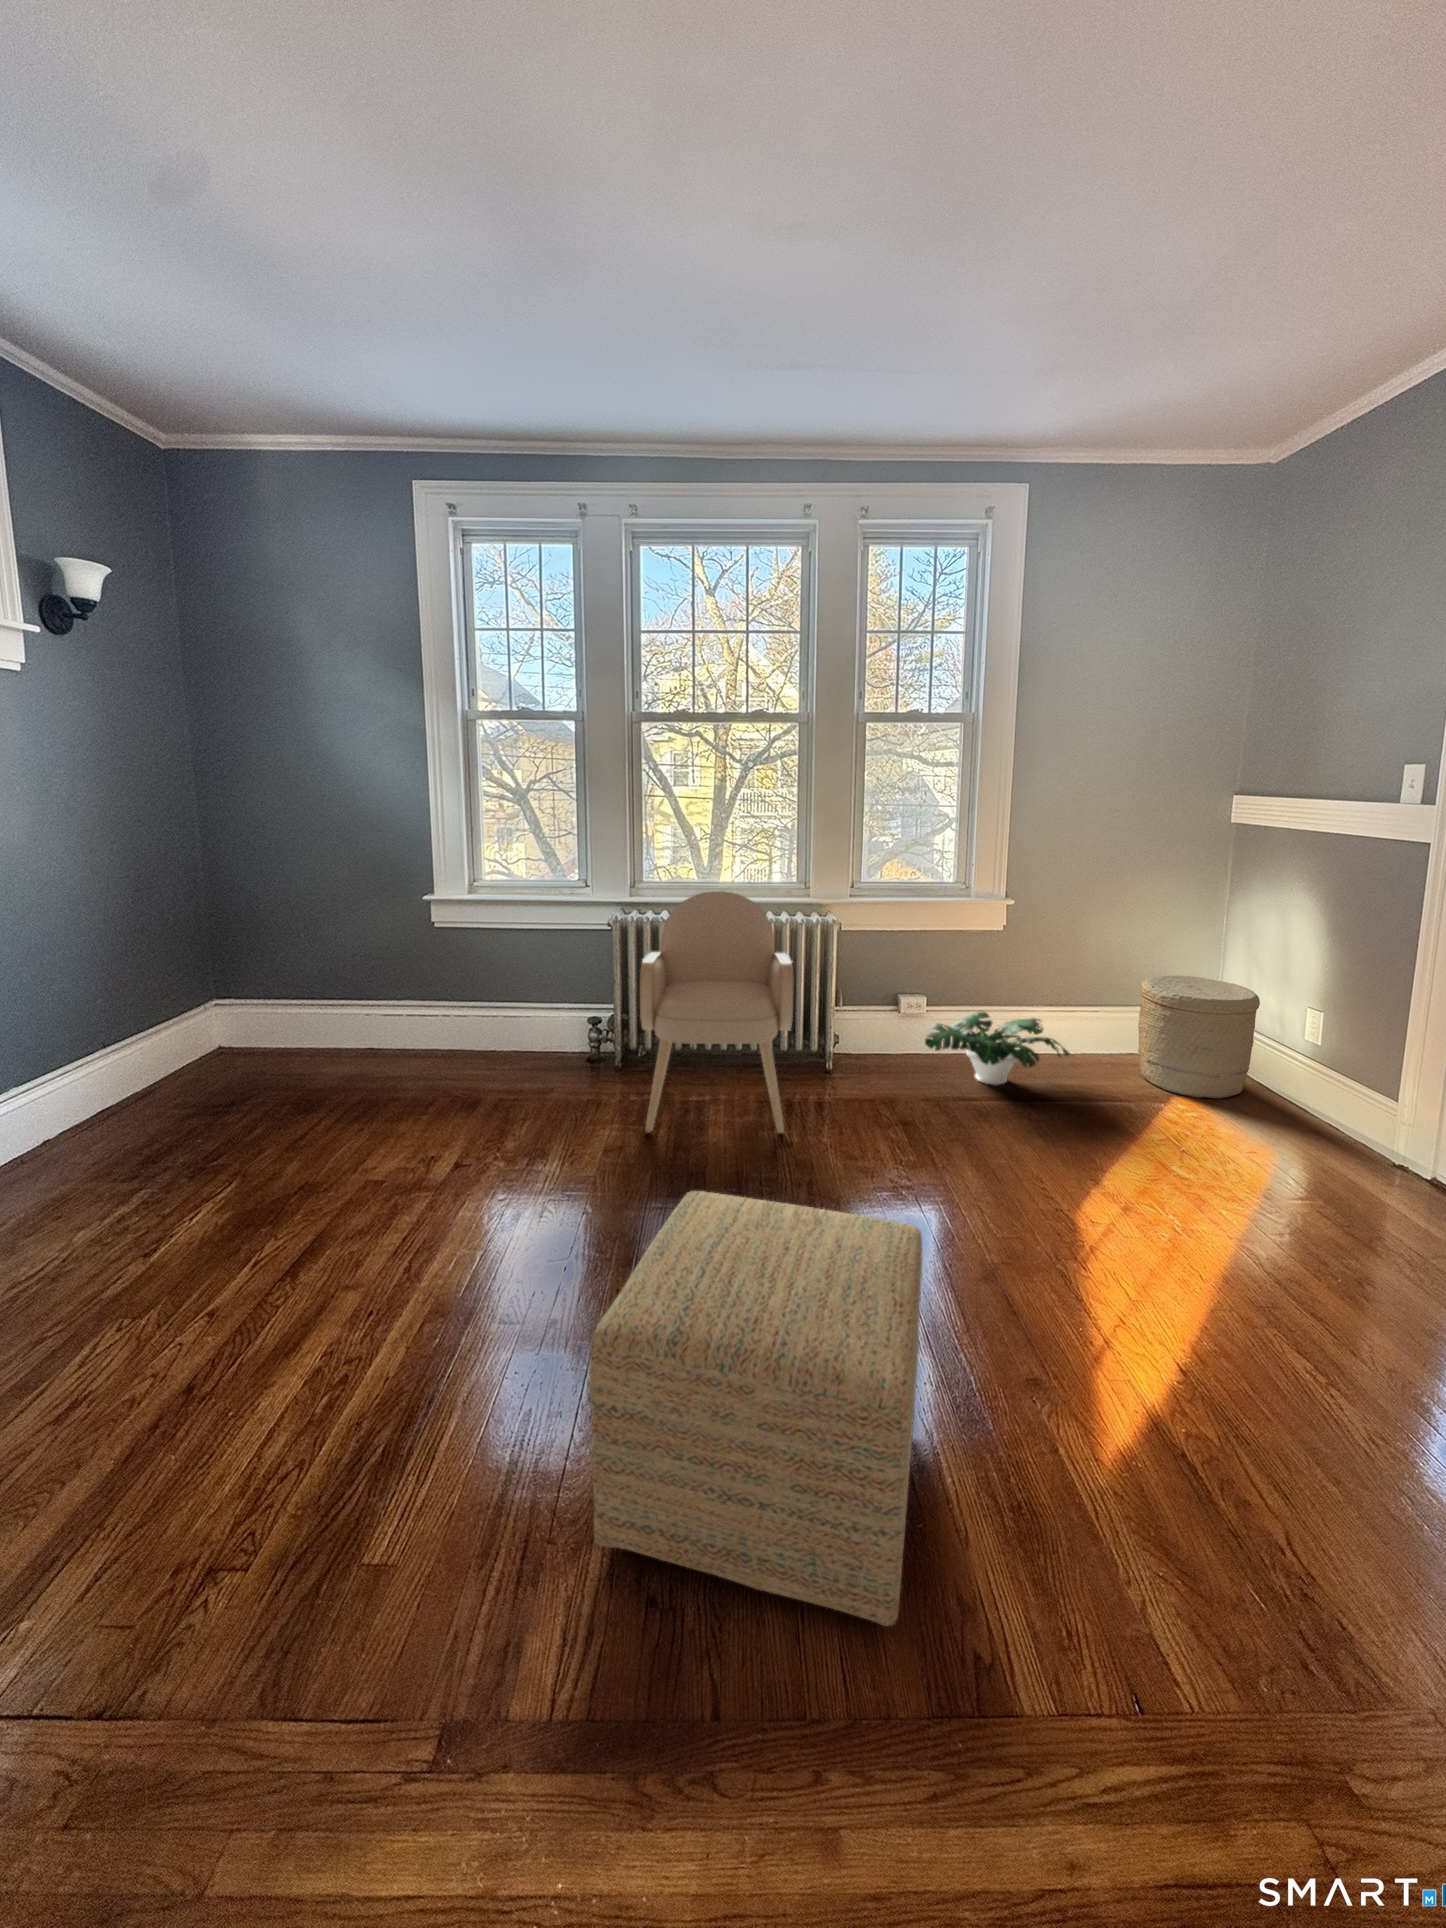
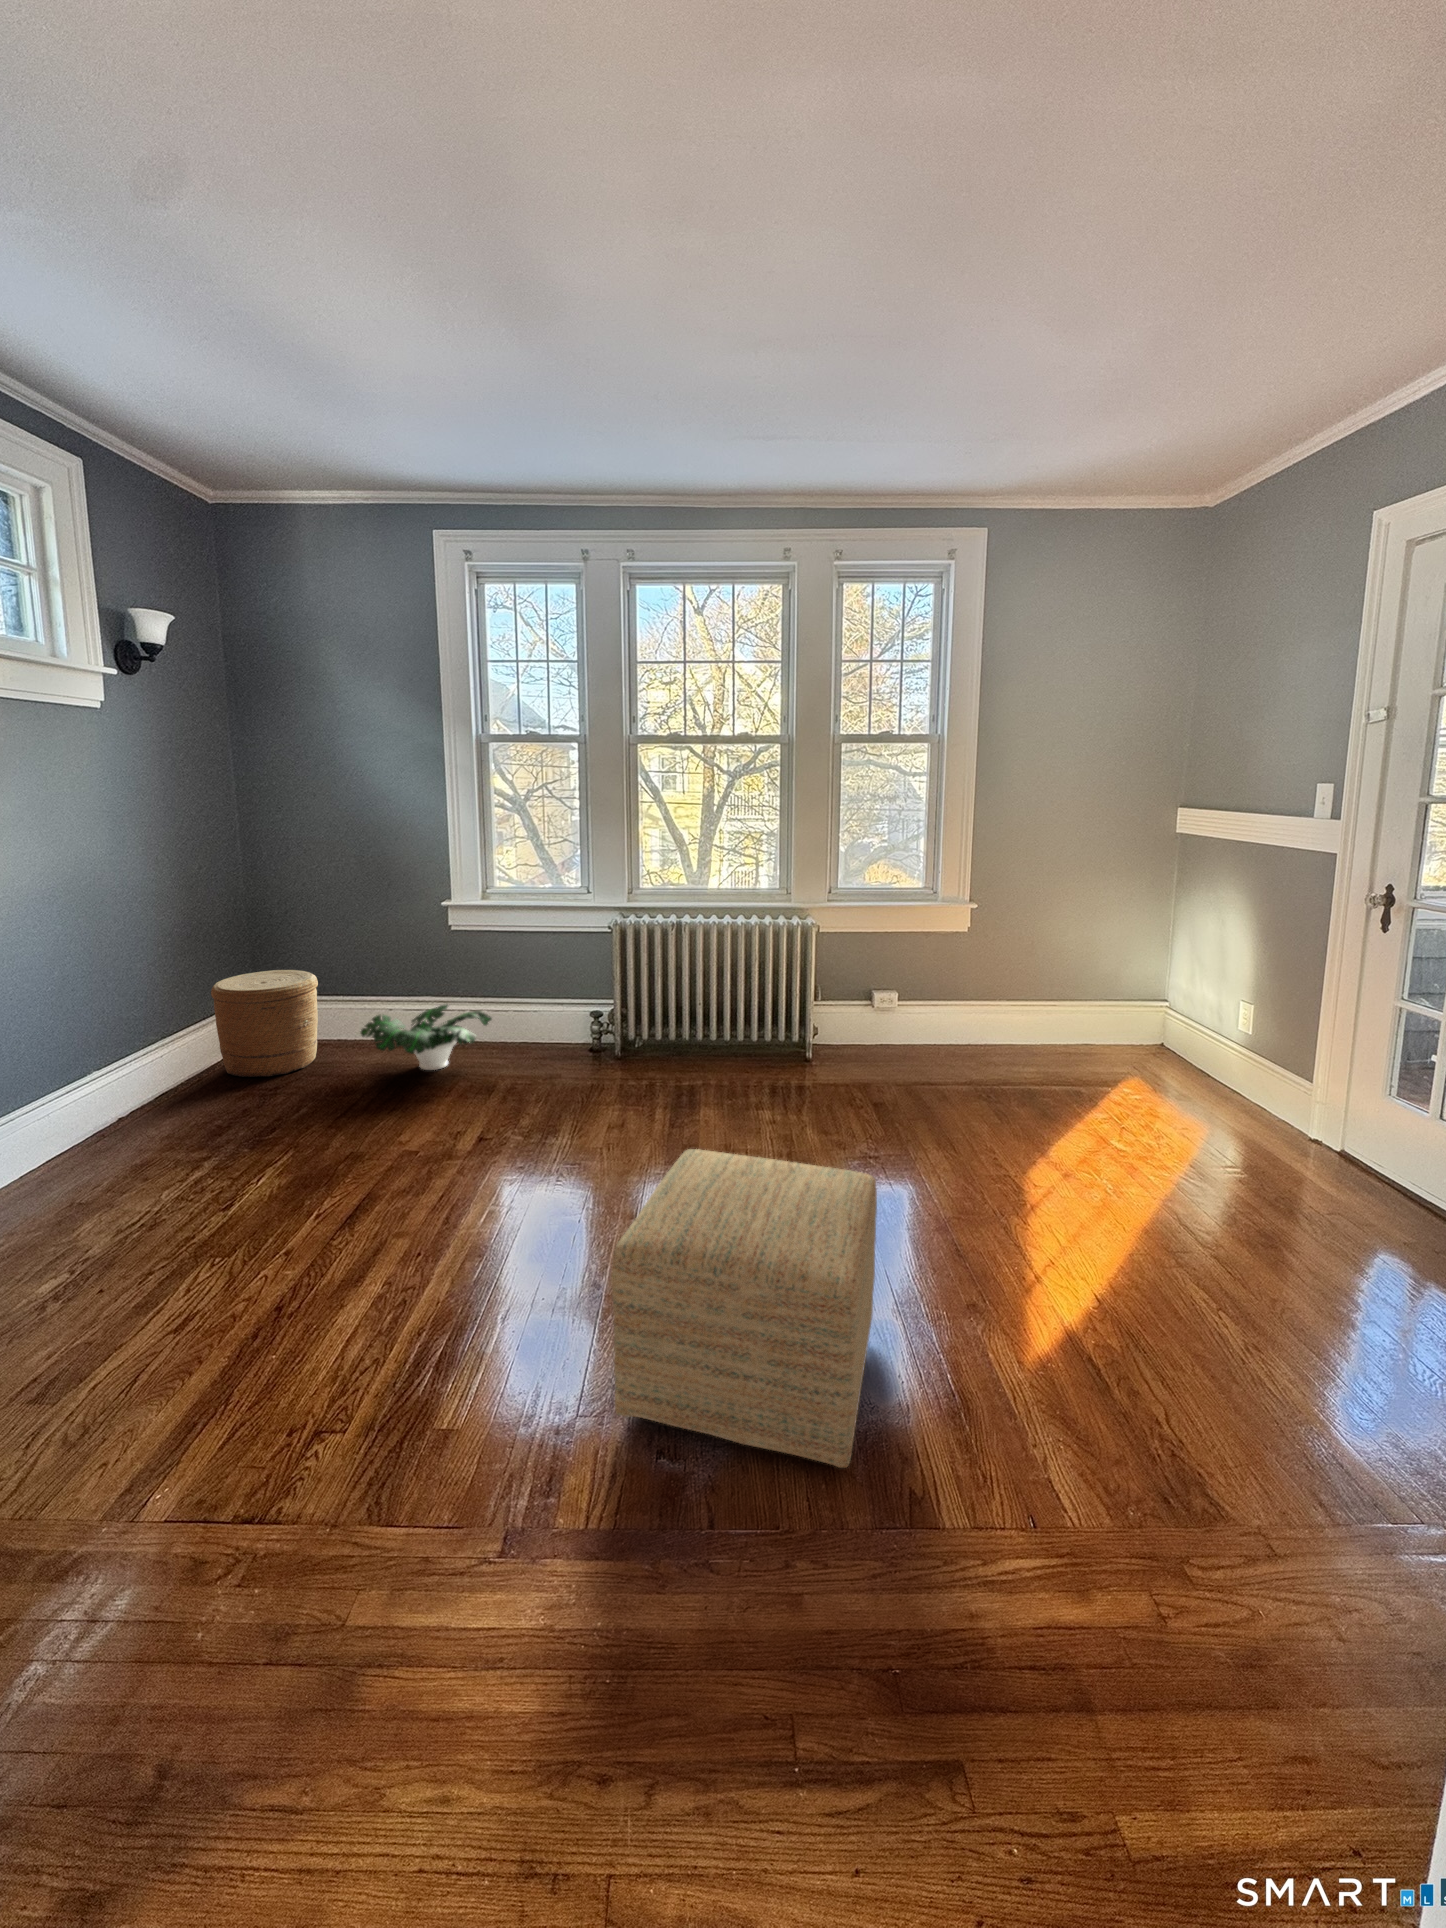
armchair: present [640,891,794,1133] -> none [639,897,776,1114]
woven basket: present [1138,975,1260,1098] -> present [211,970,318,1077]
potted plant: present [925,1012,1070,1085] -> present [361,1005,492,1070]

